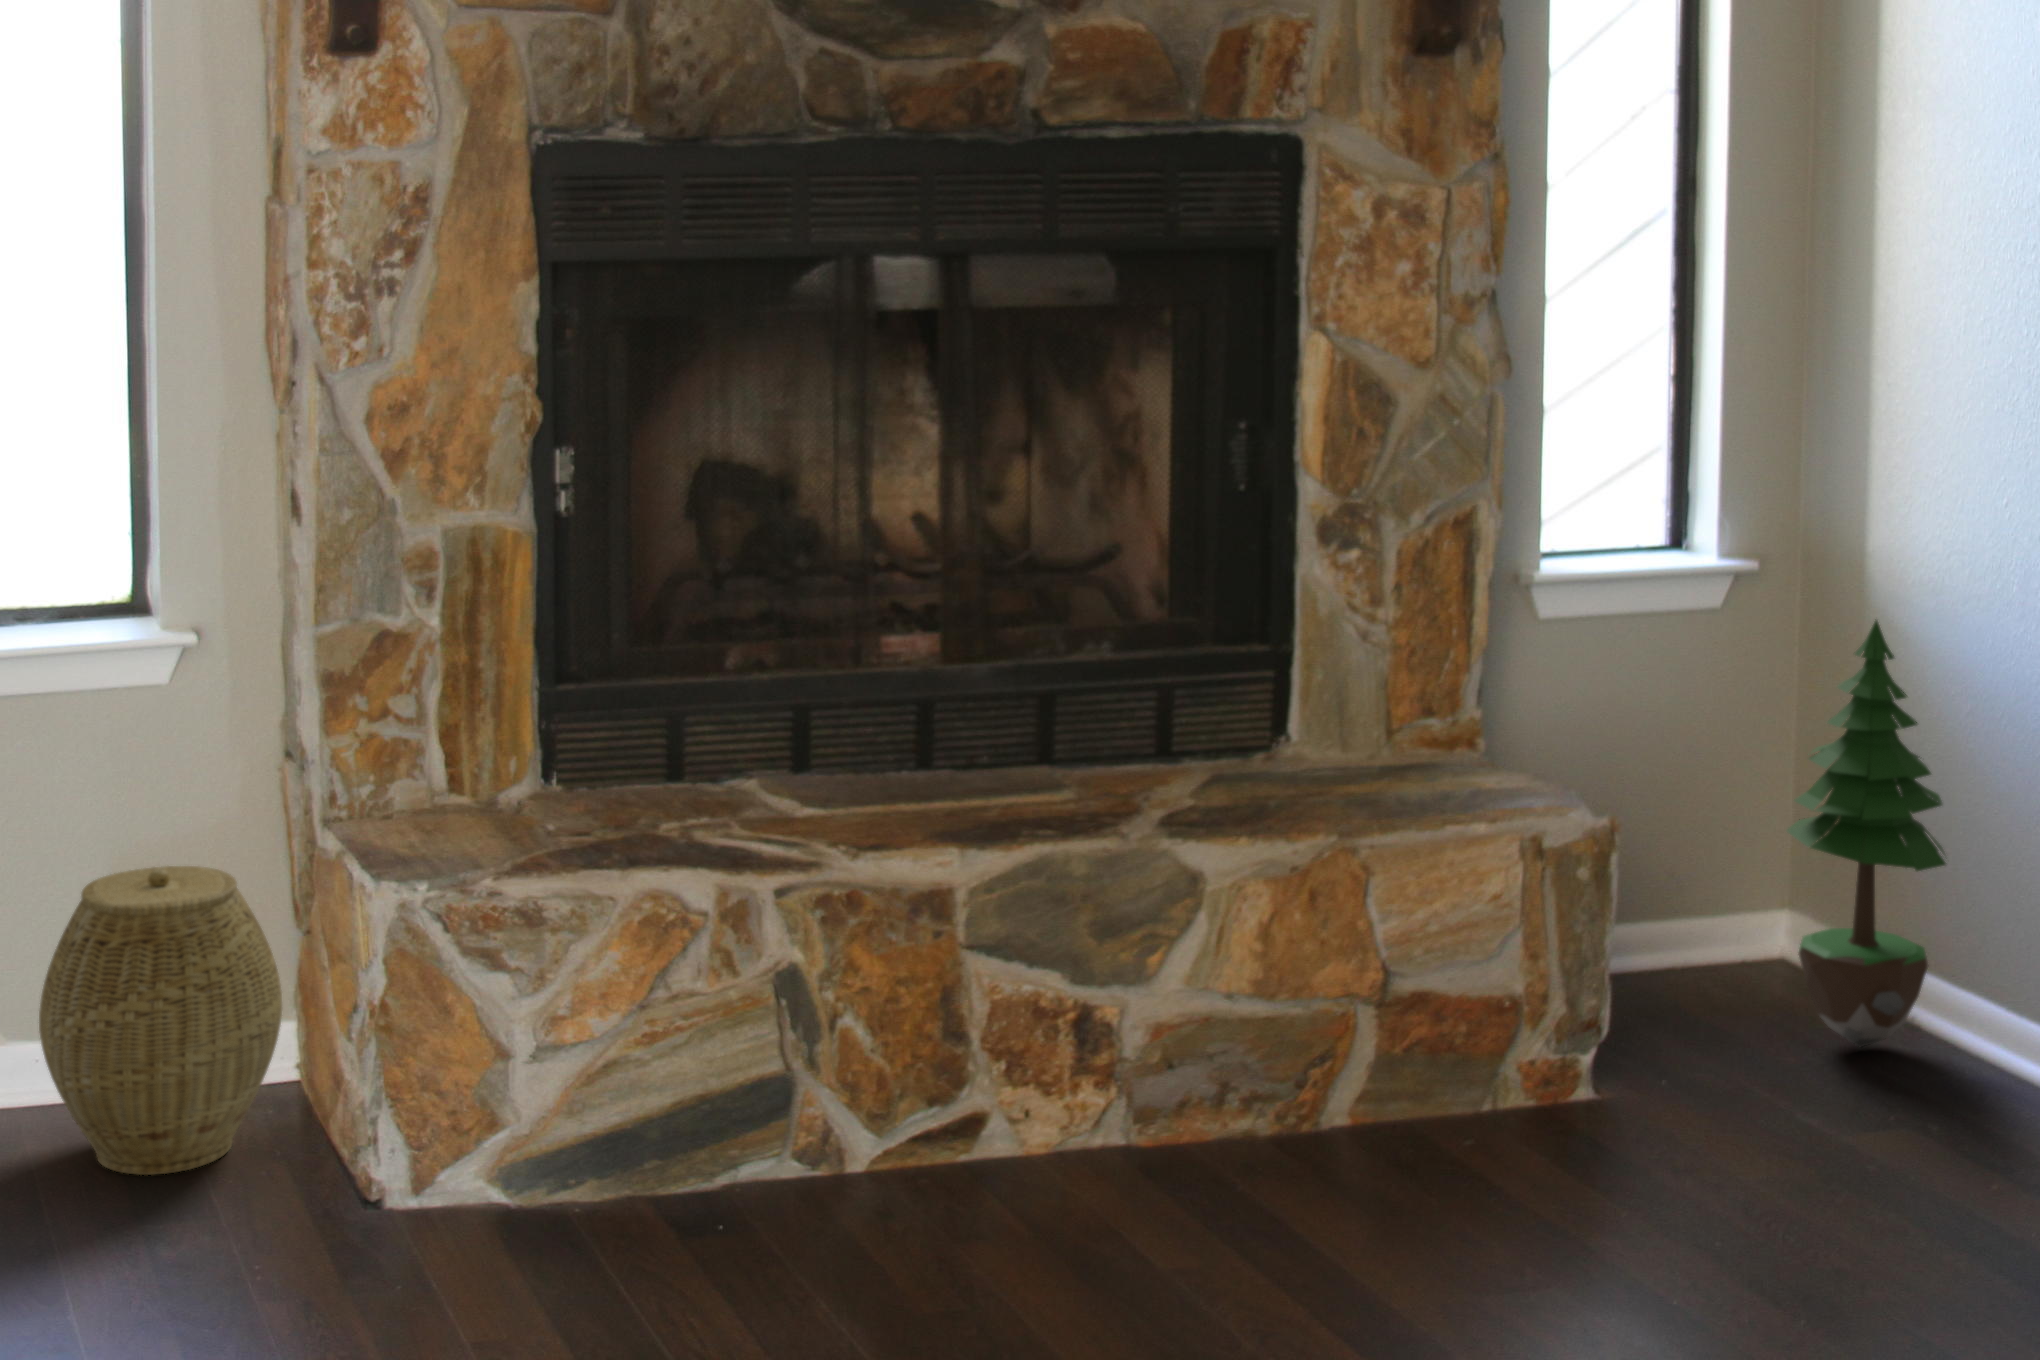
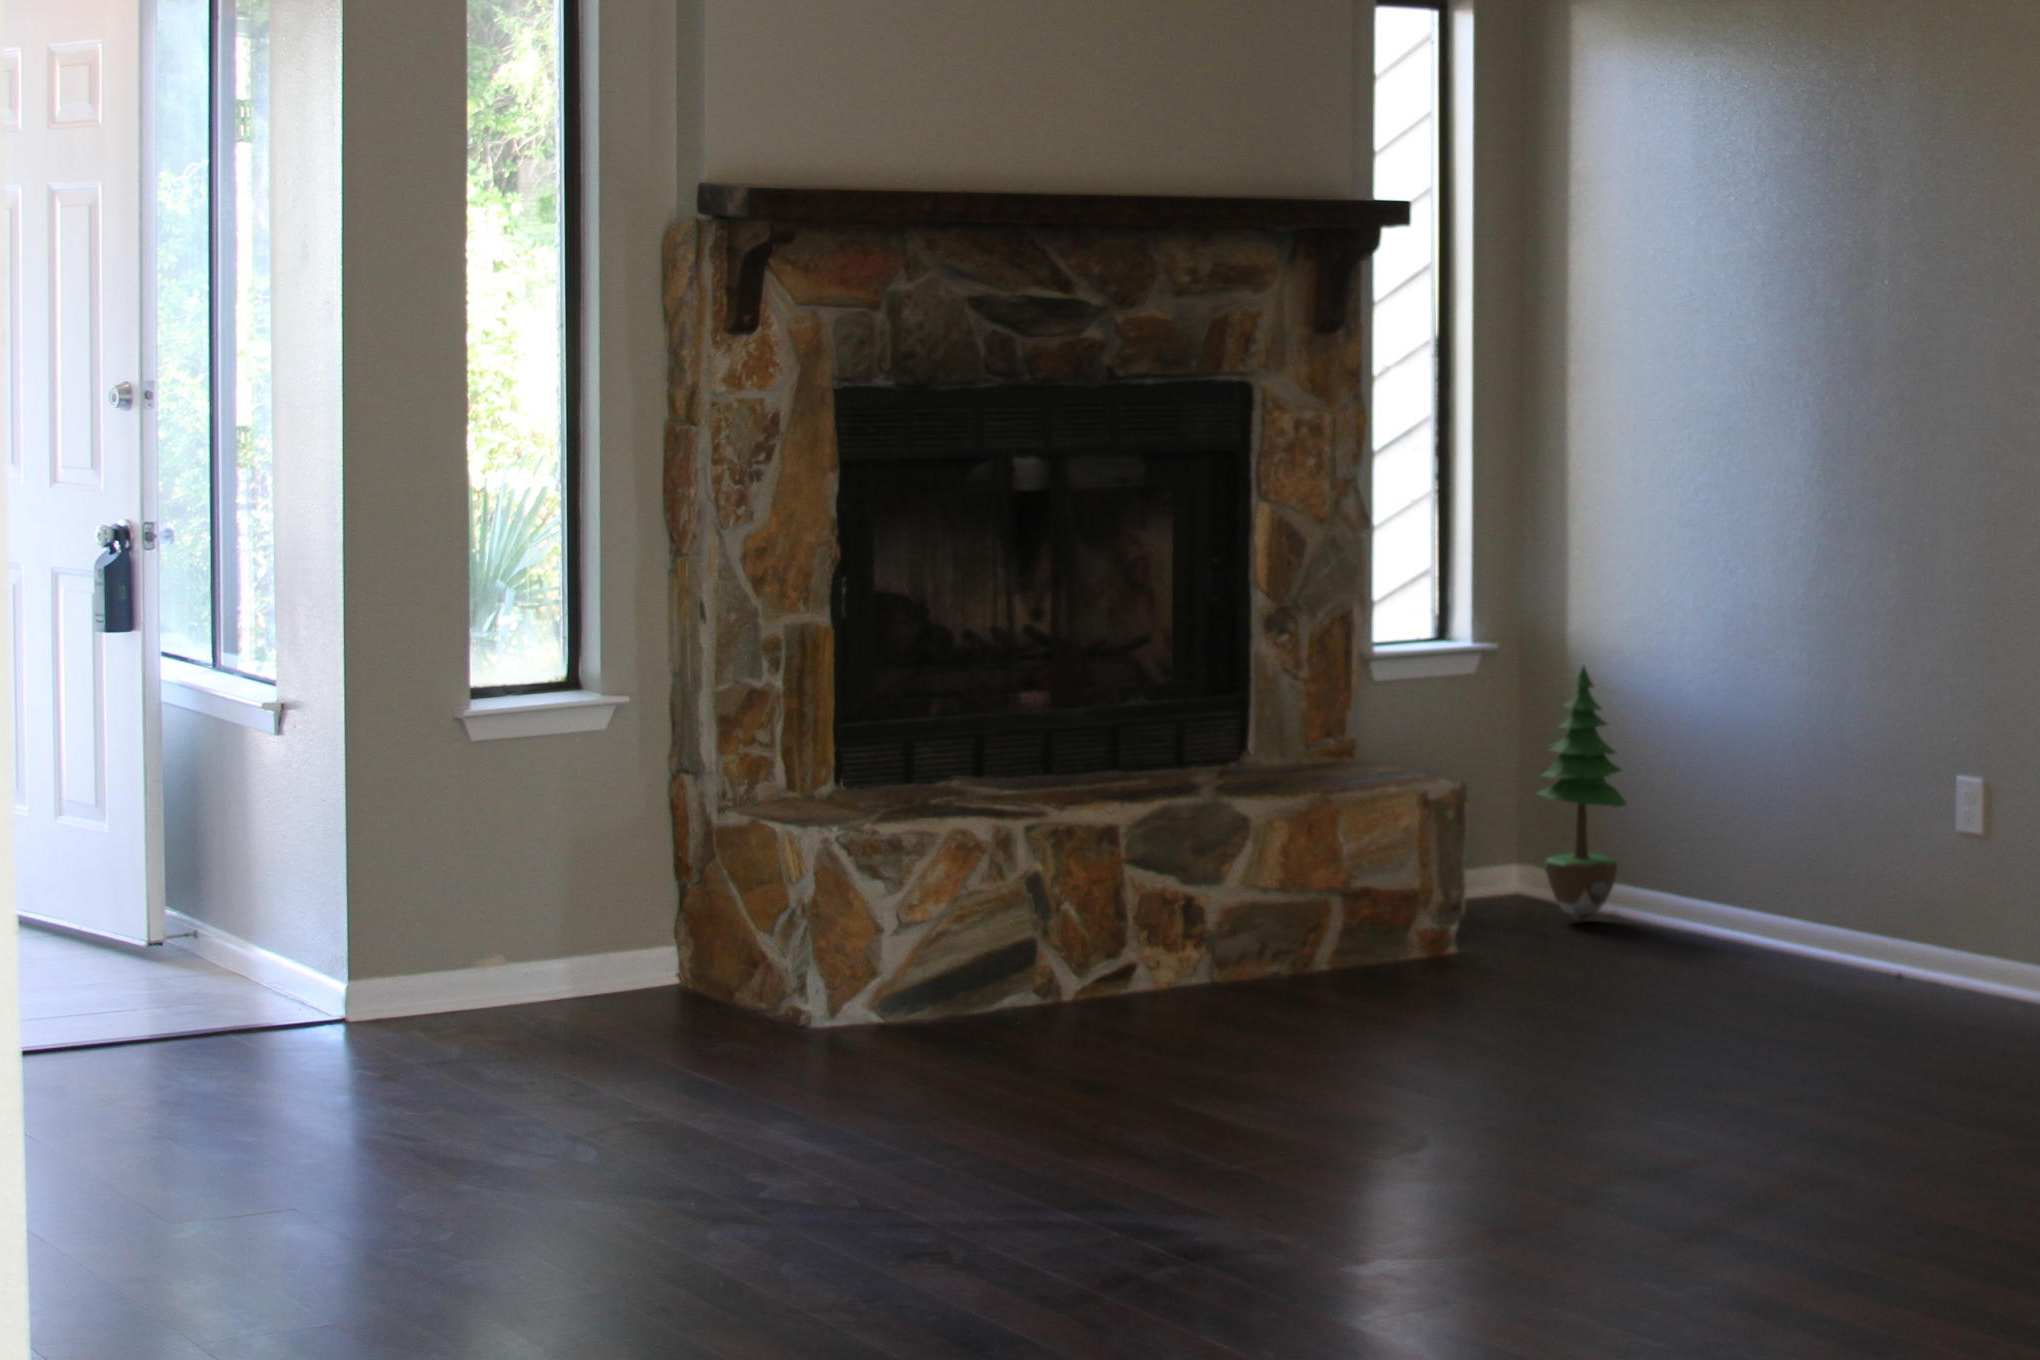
woven basket: present [39,866,282,1175] -> none [554,843,706,1034]

